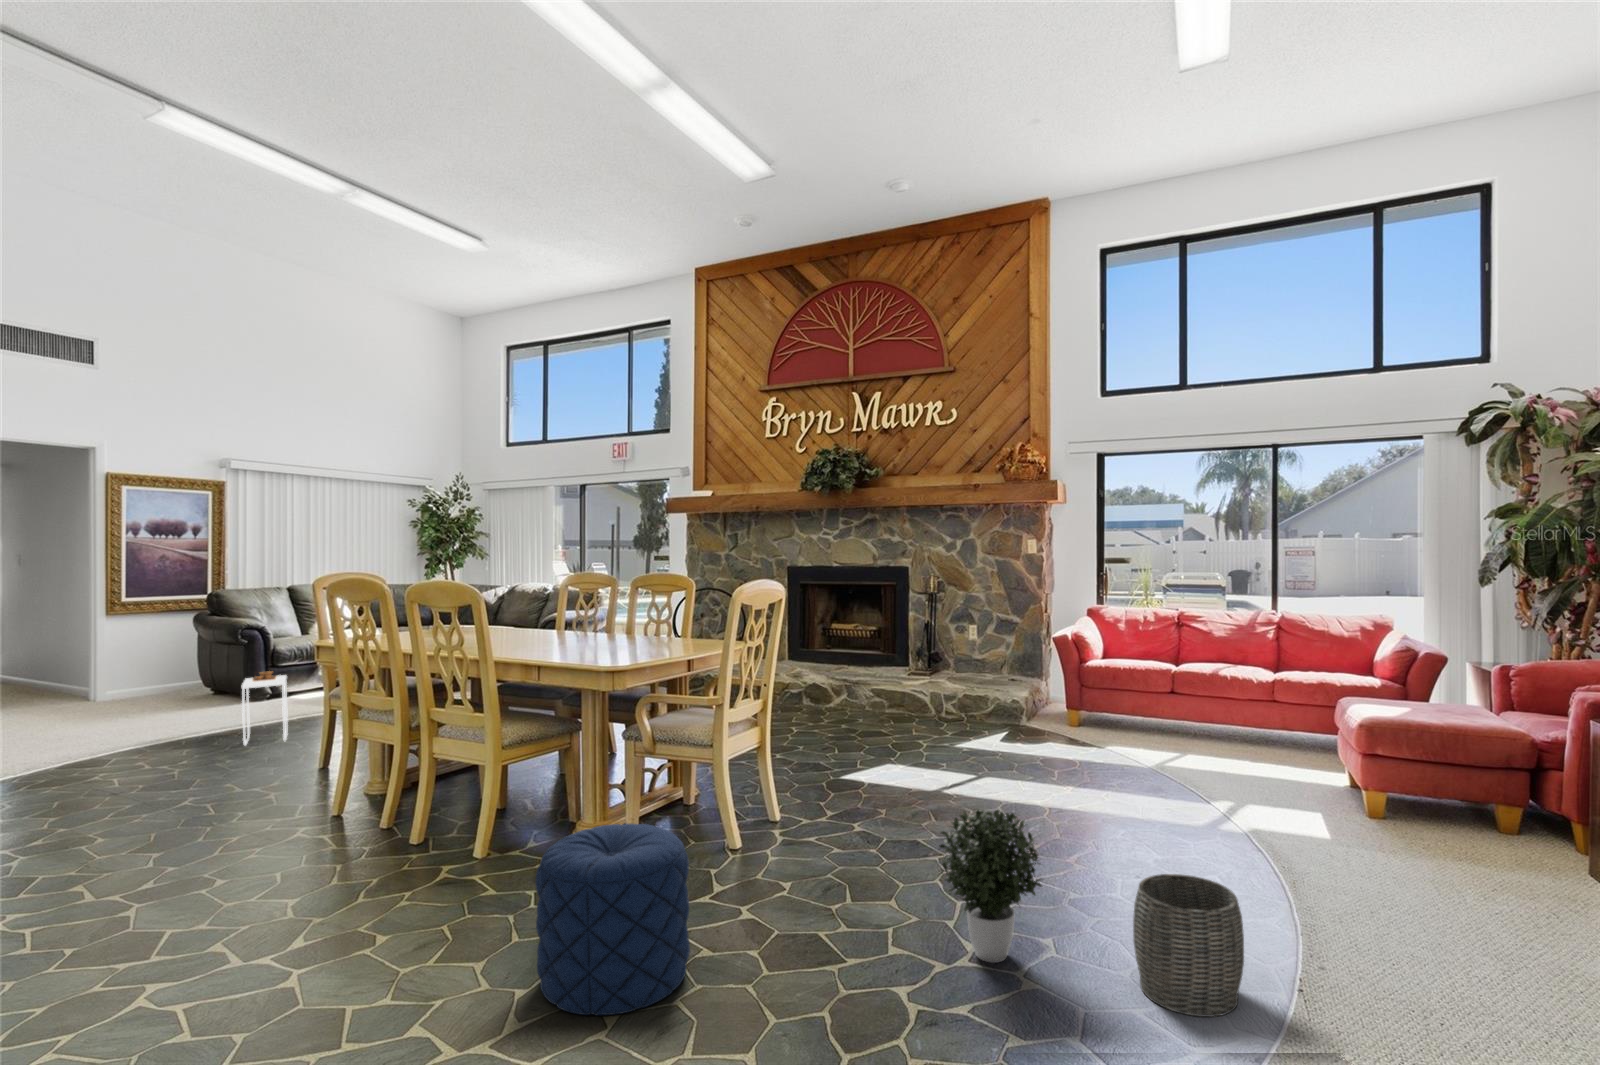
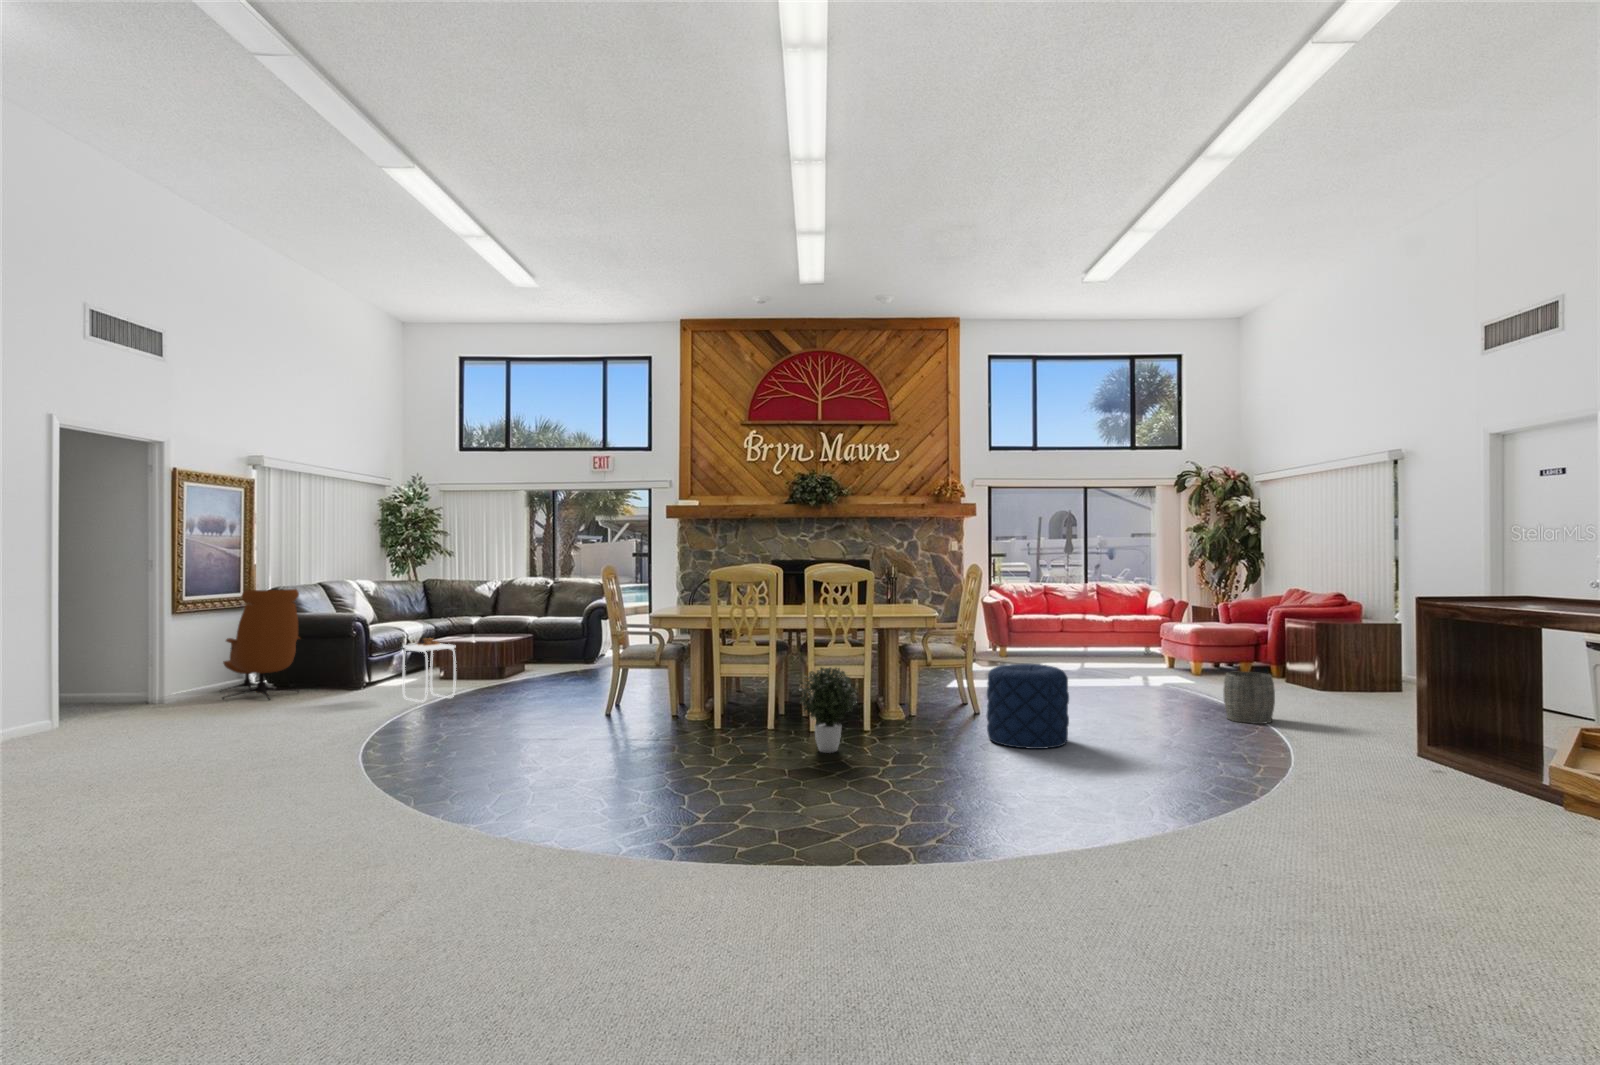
lounge chair: none [123,611,222,727] -> present [222,589,300,700]
potted plant: present [939,810,1042,963] -> present [799,668,856,753]

